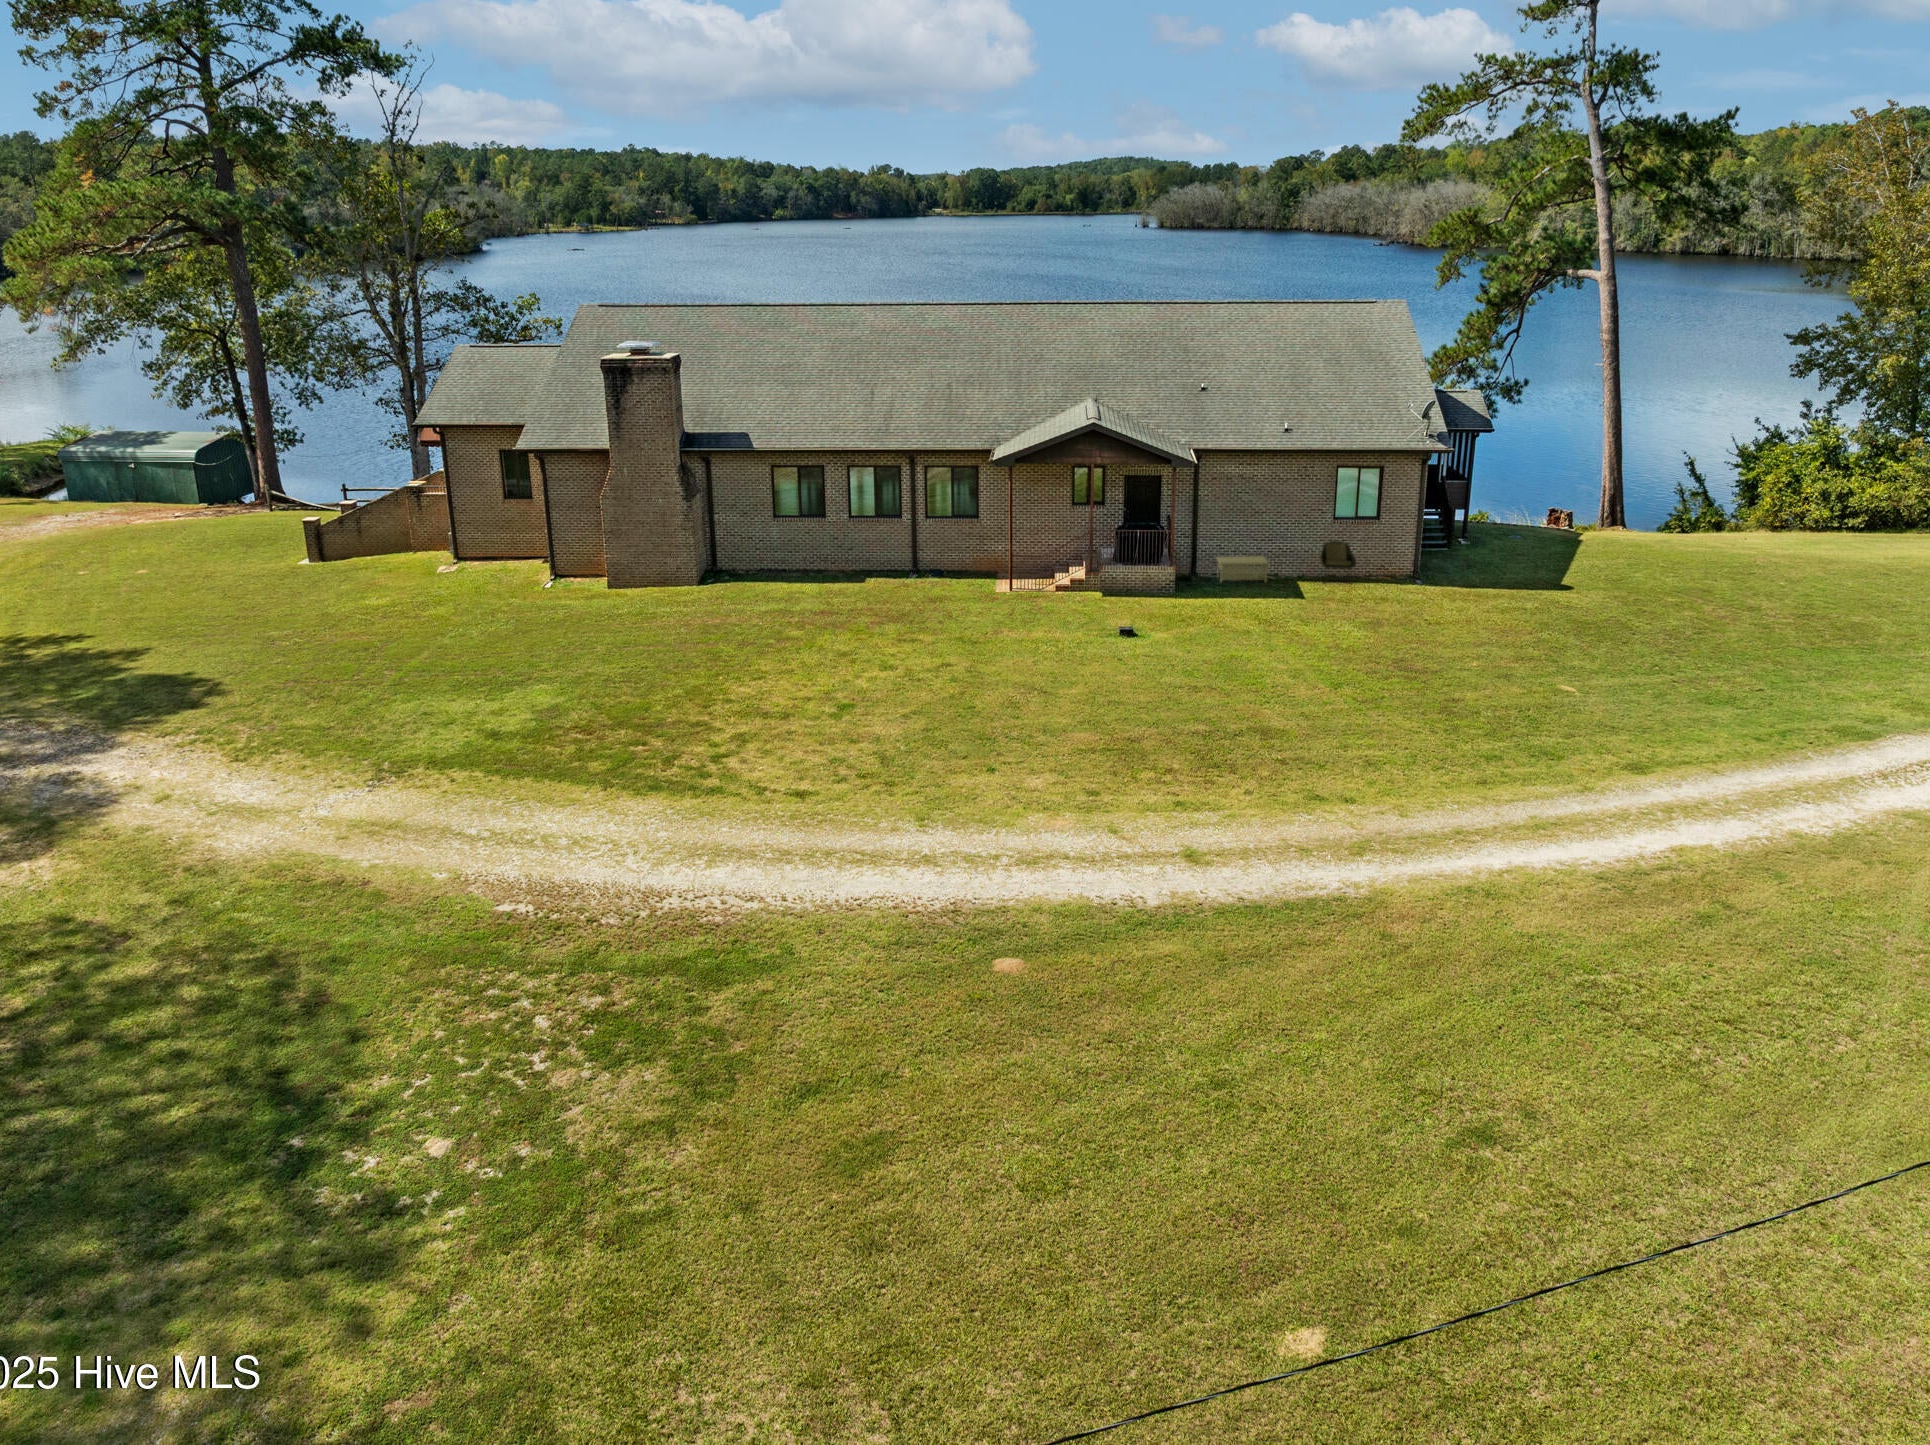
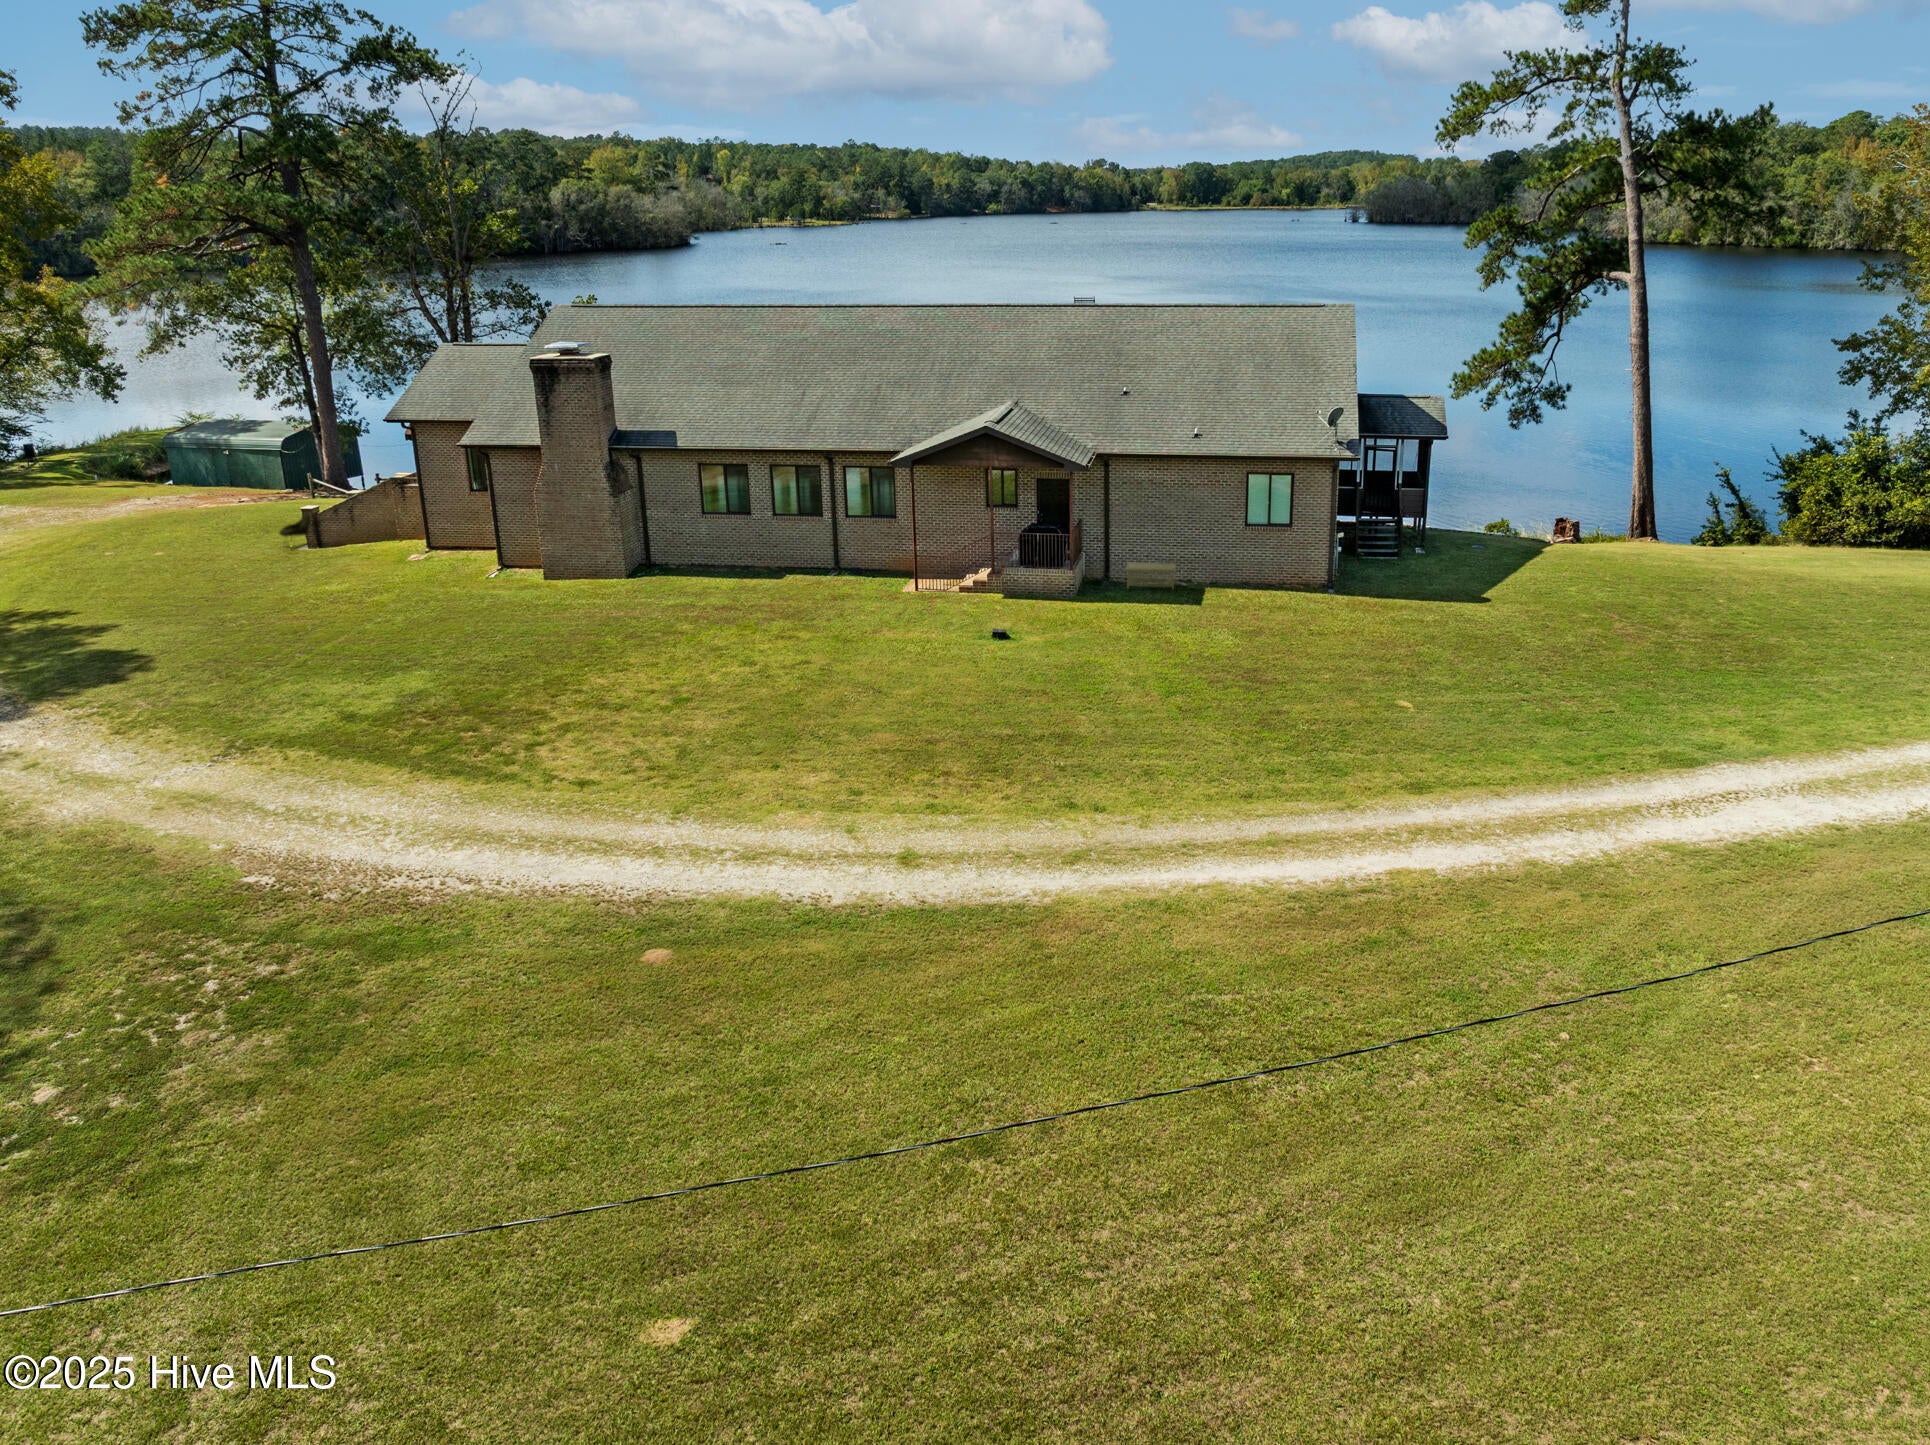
lounge chair: present [1320,541,1356,583] -> present [279,514,316,550]

